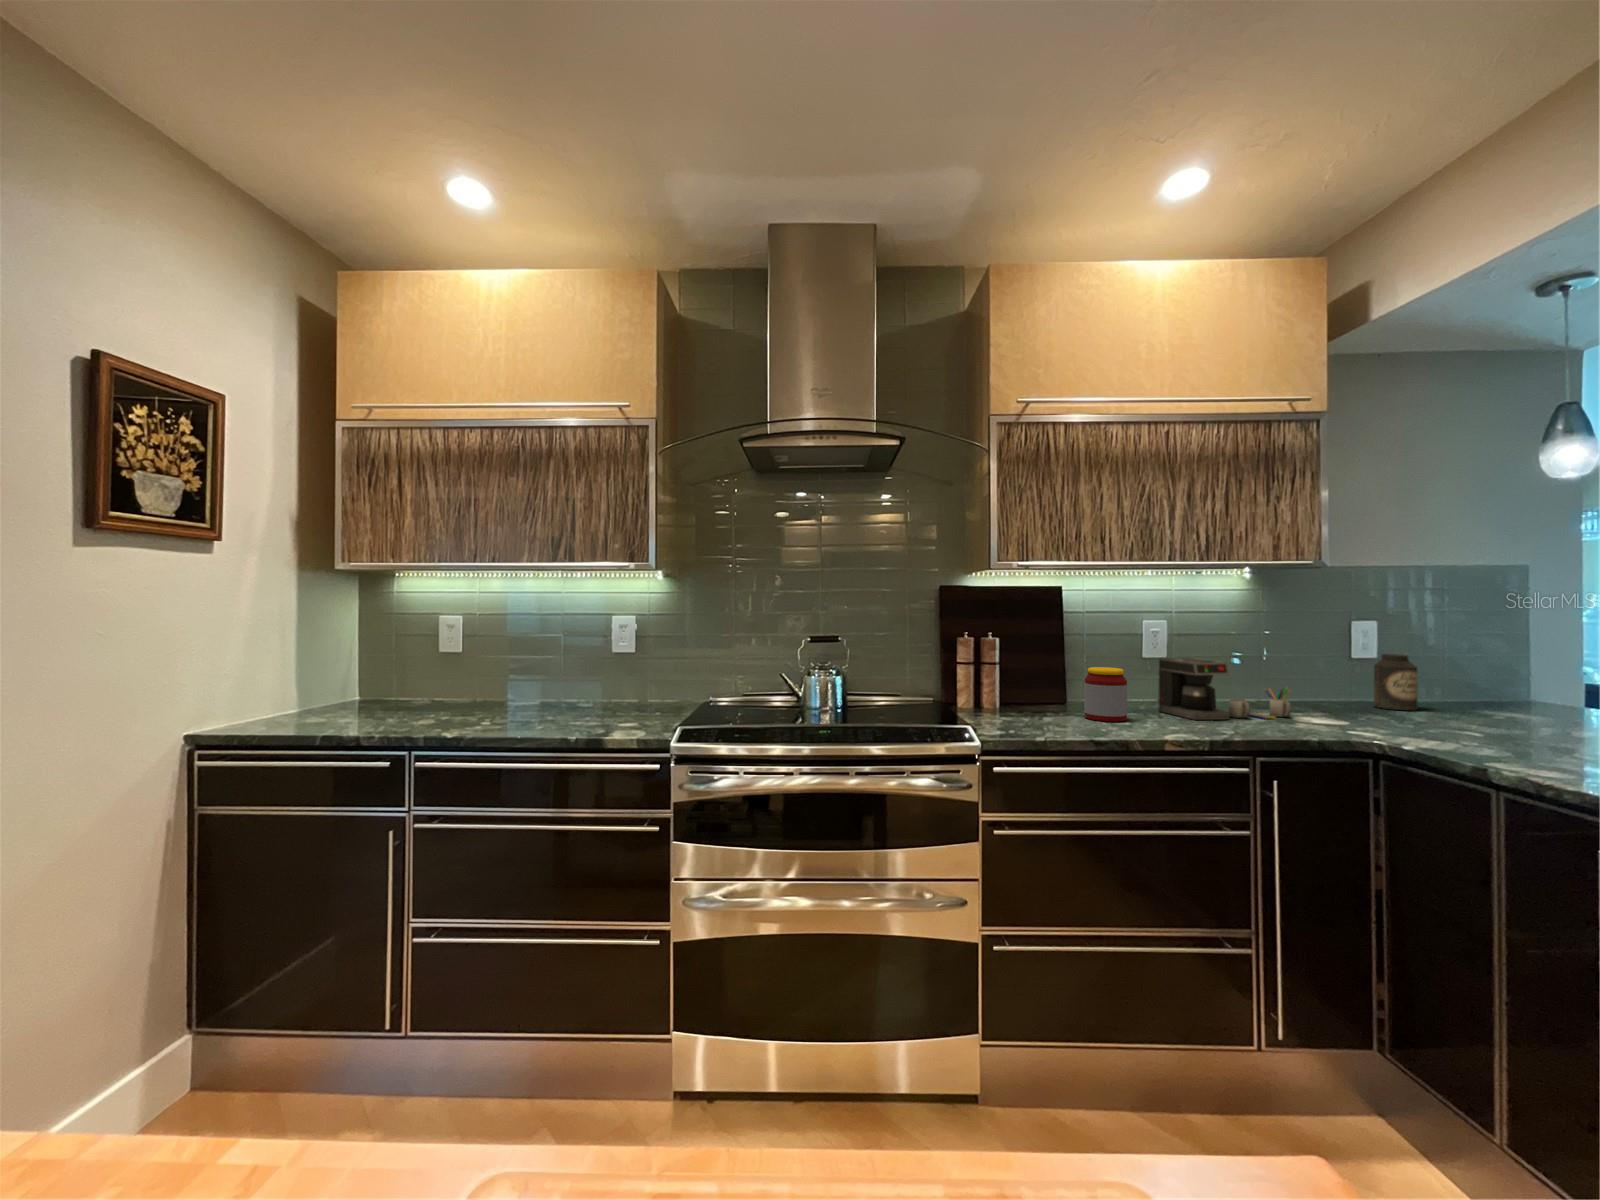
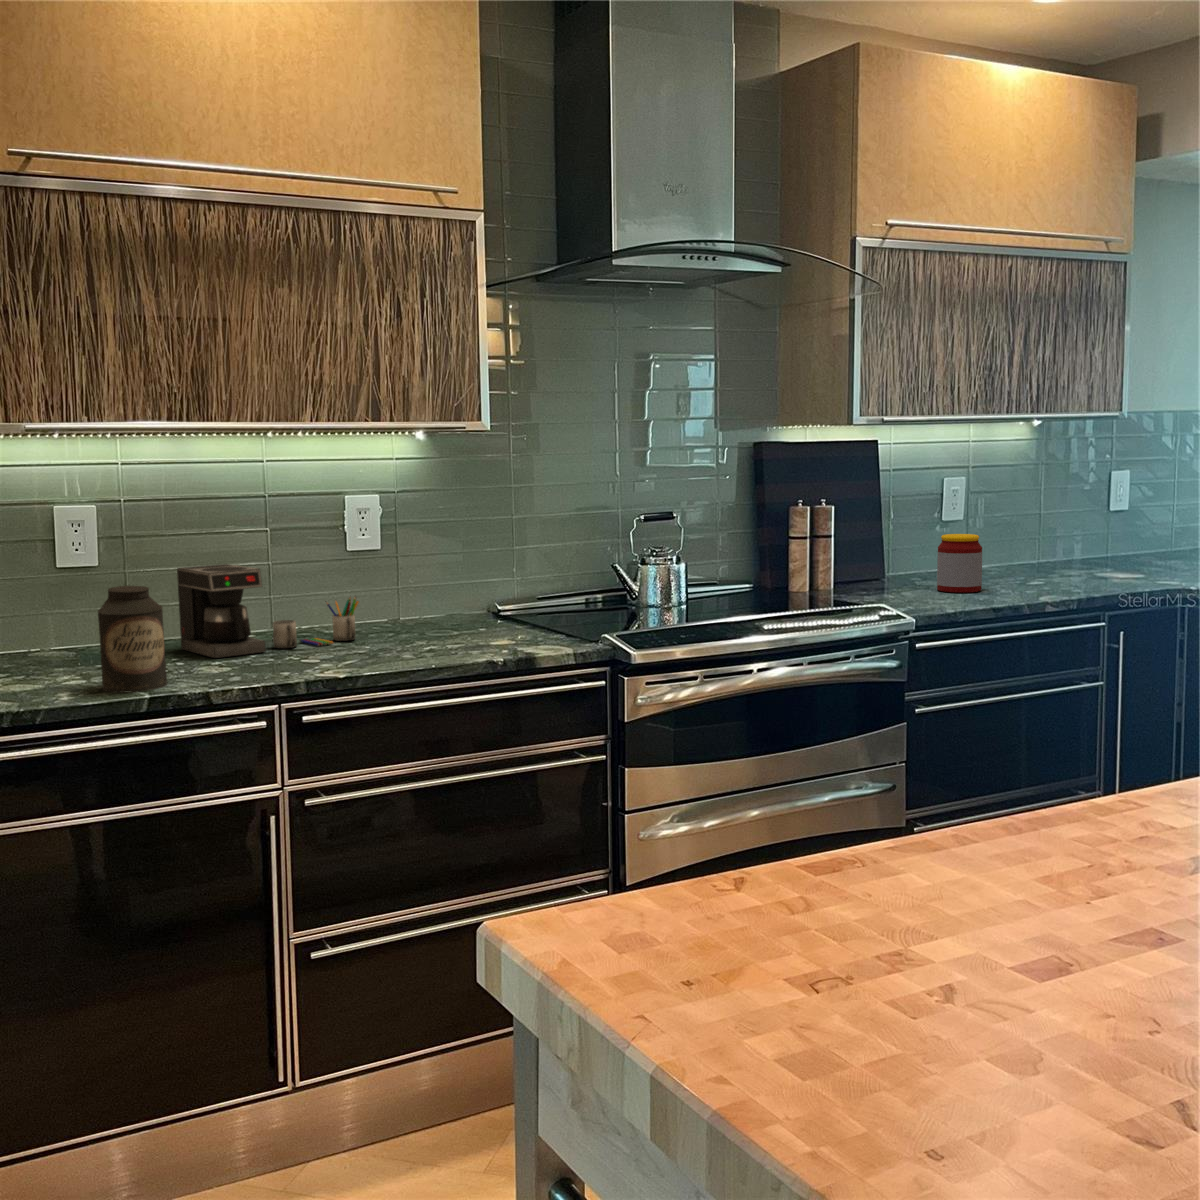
canister: present [1374,654,1417,710] -> present [98,586,168,693]
coffee maker: present [1159,658,1291,720] -> present [177,564,359,658]

